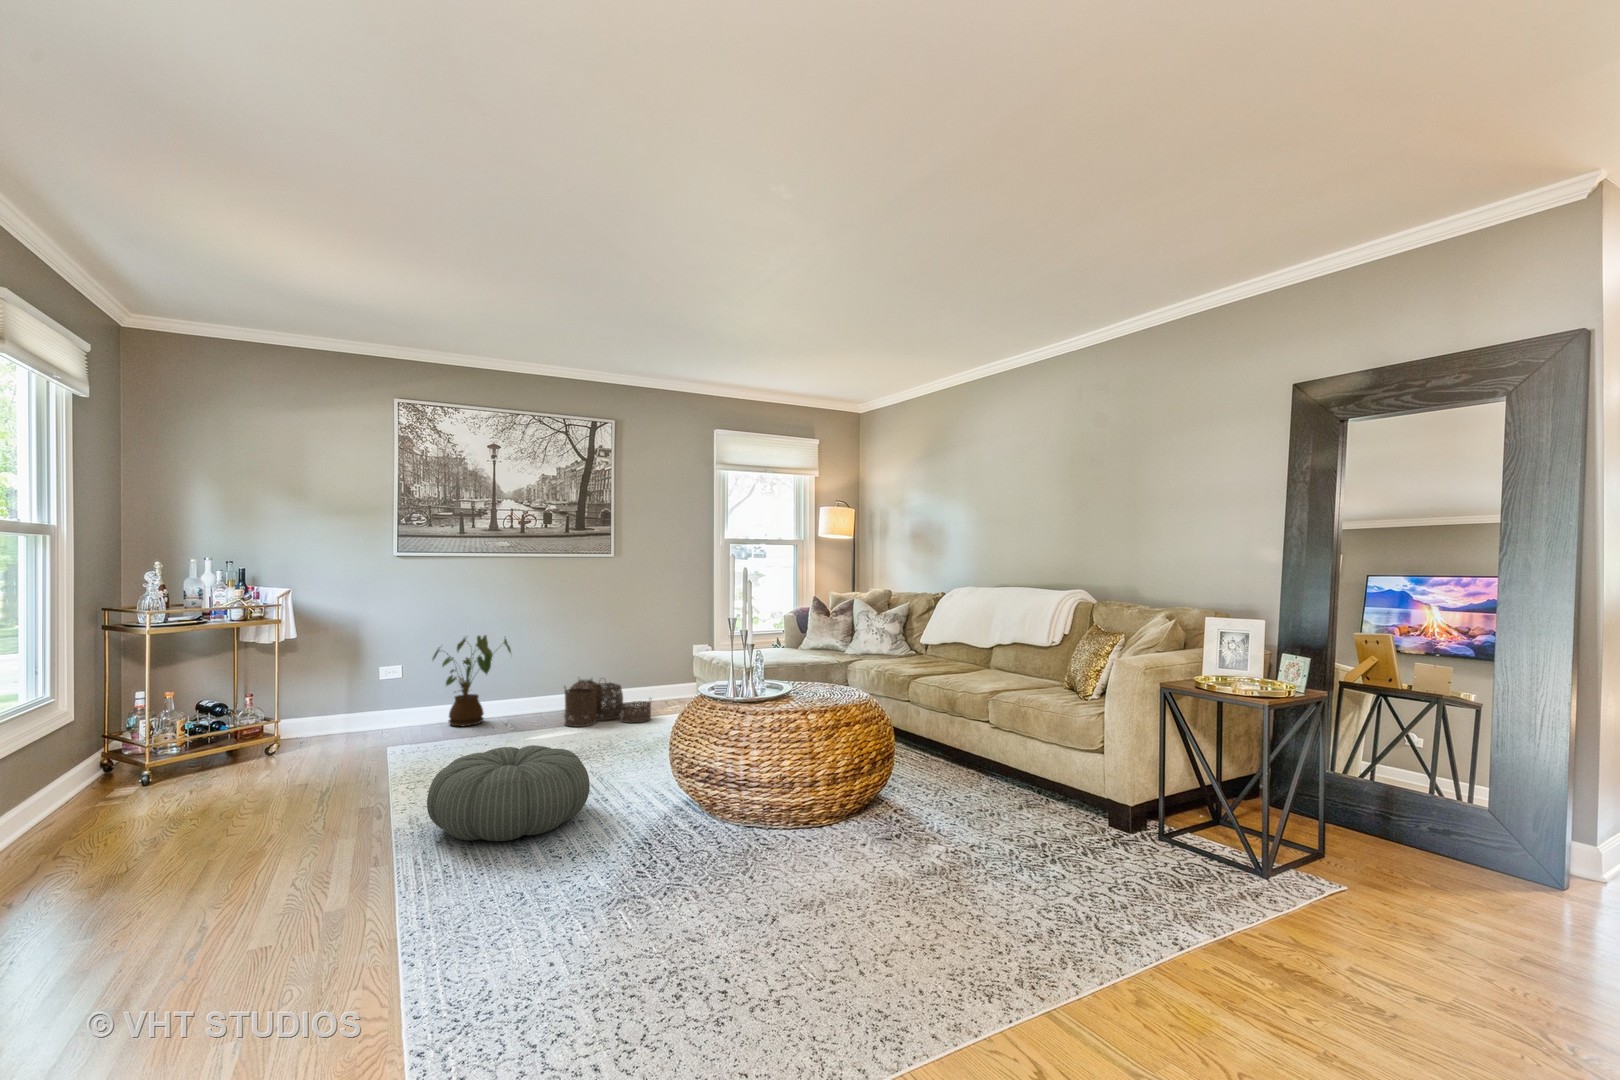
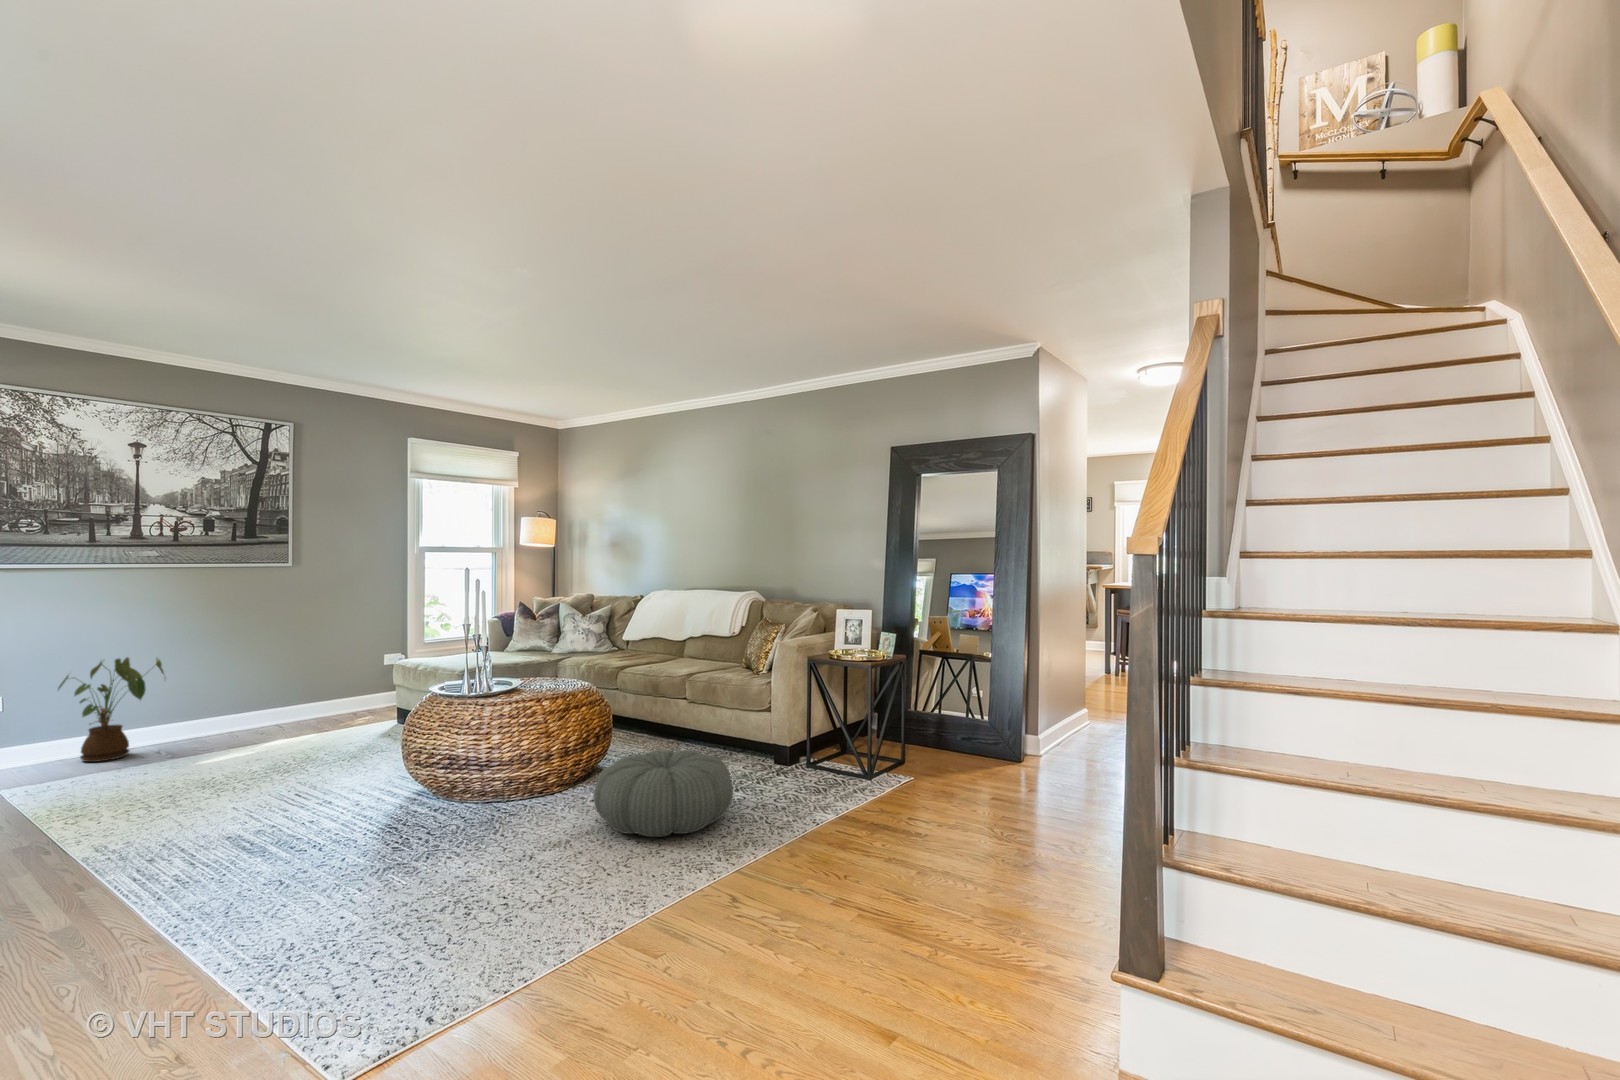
woven basket: present [564,679,651,727] -> none [235,695,346,747]
pouf: present [427,745,590,841] -> present [594,750,733,837]

